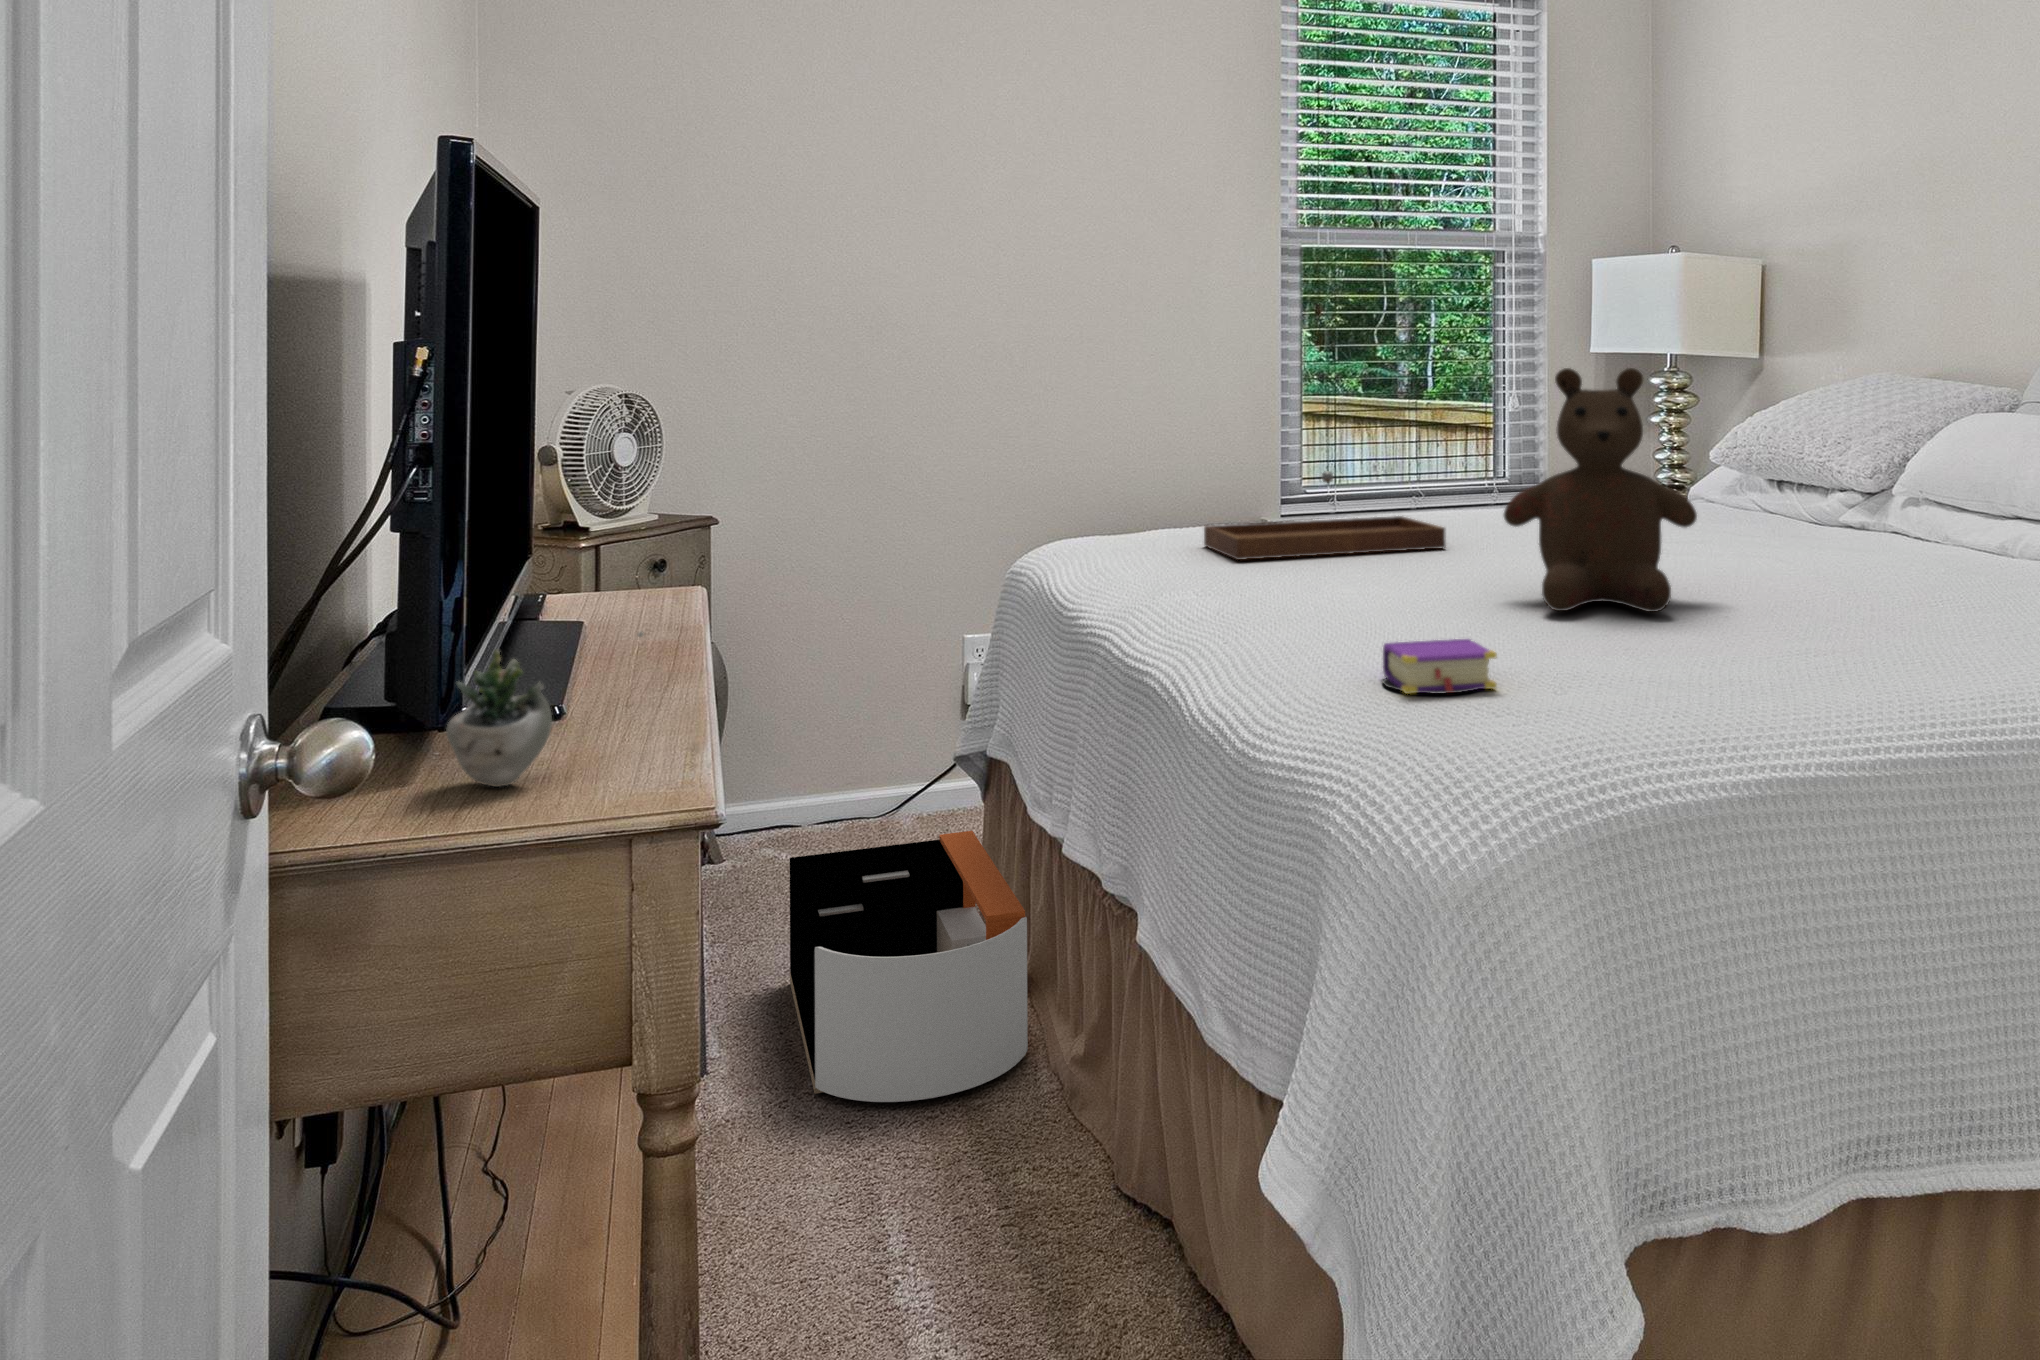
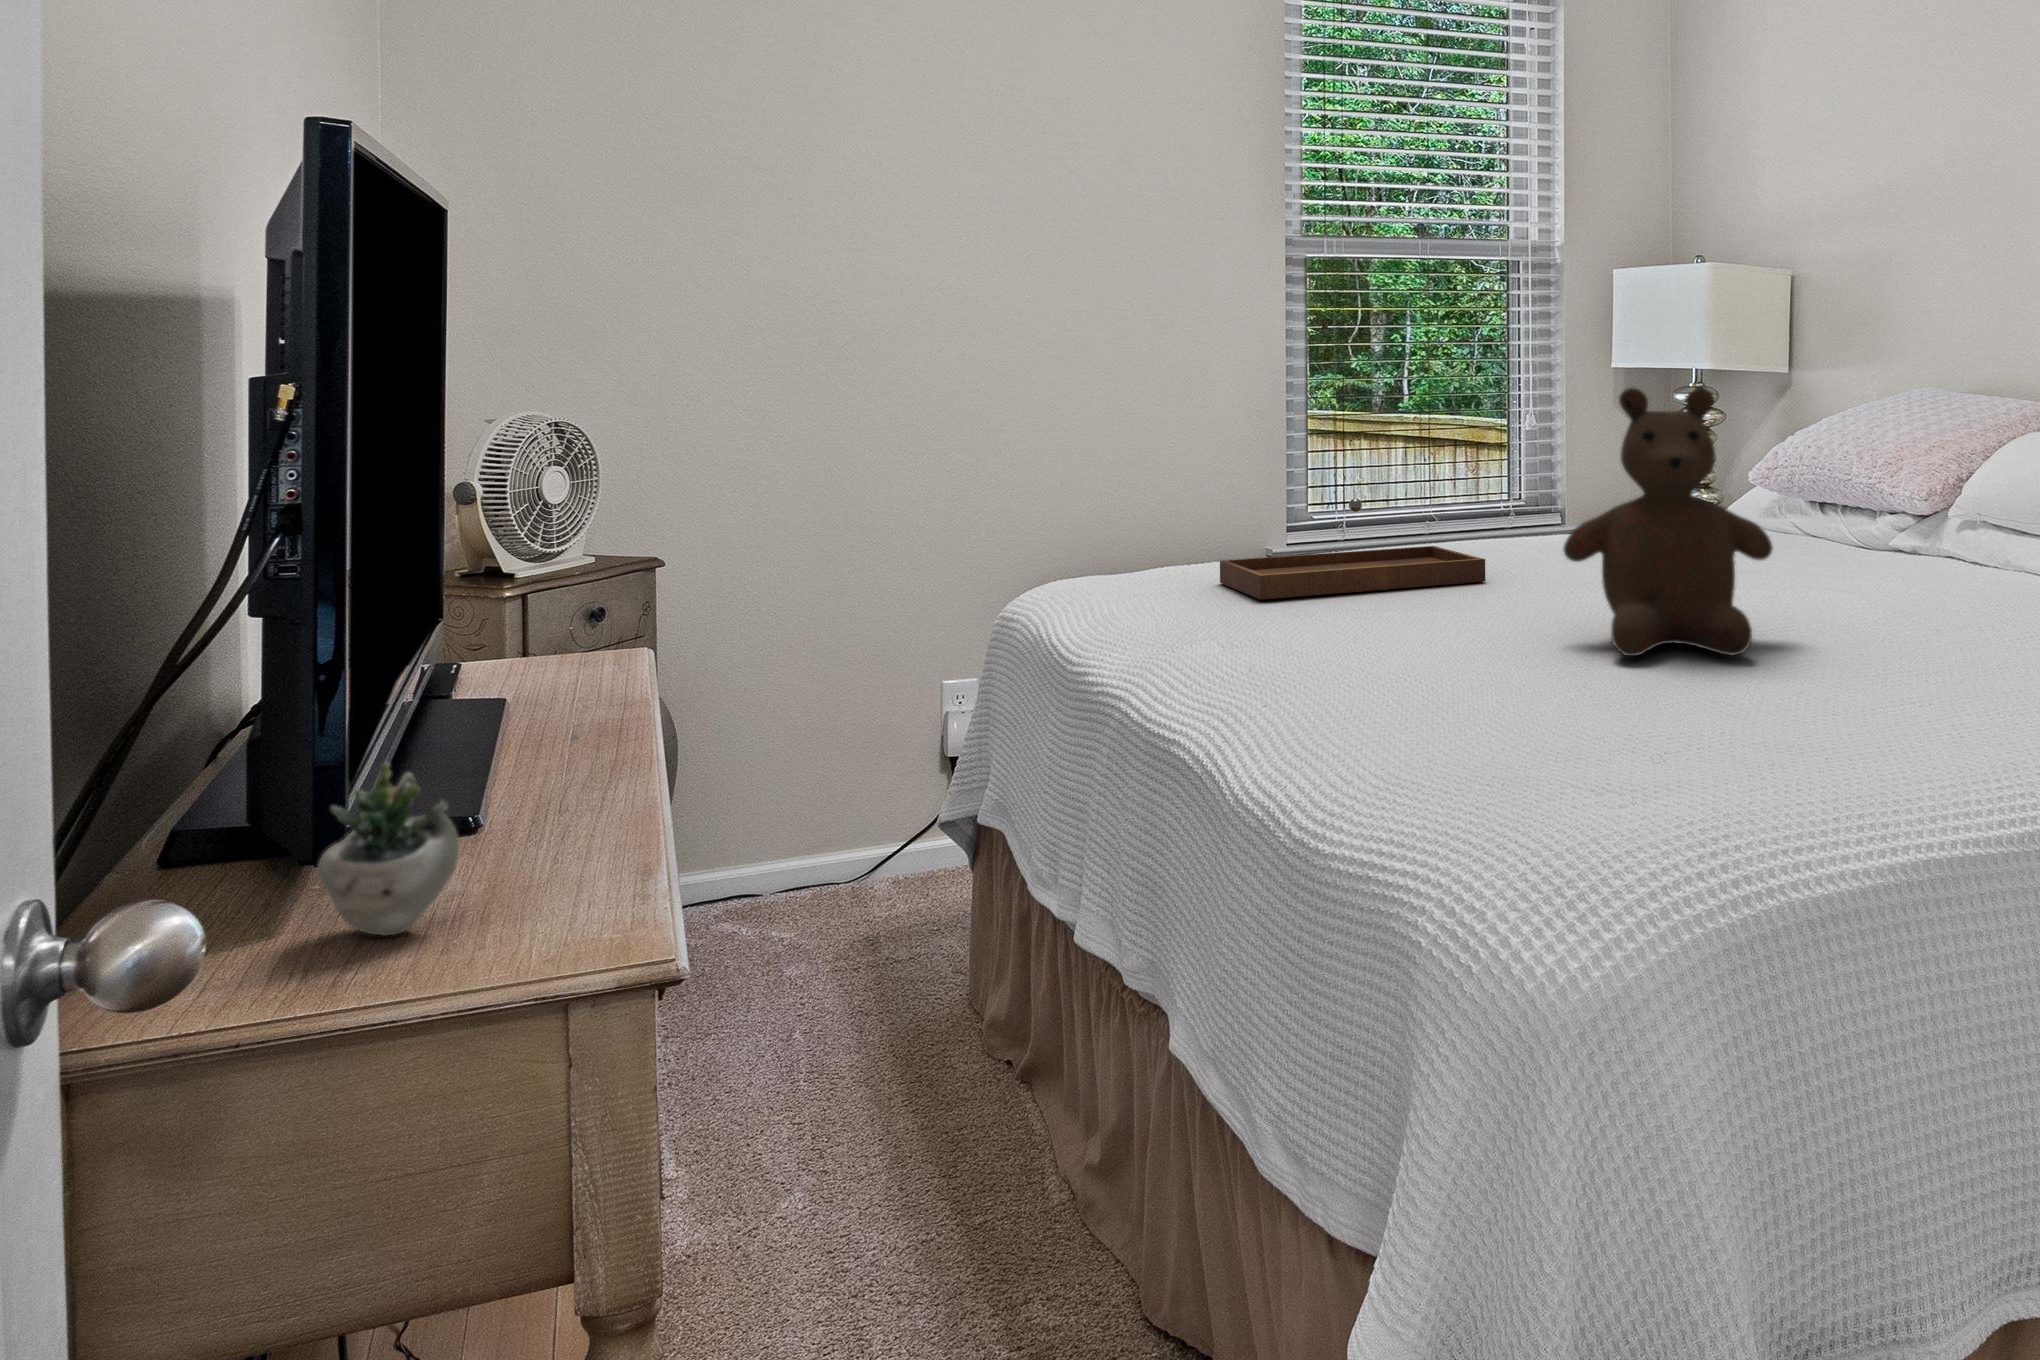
book: present [1383,639,1497,694] -> none [1400,697,1641,781]
storage bin: present [790,831,1028,1102] -> none [750,906,1030,1234]

